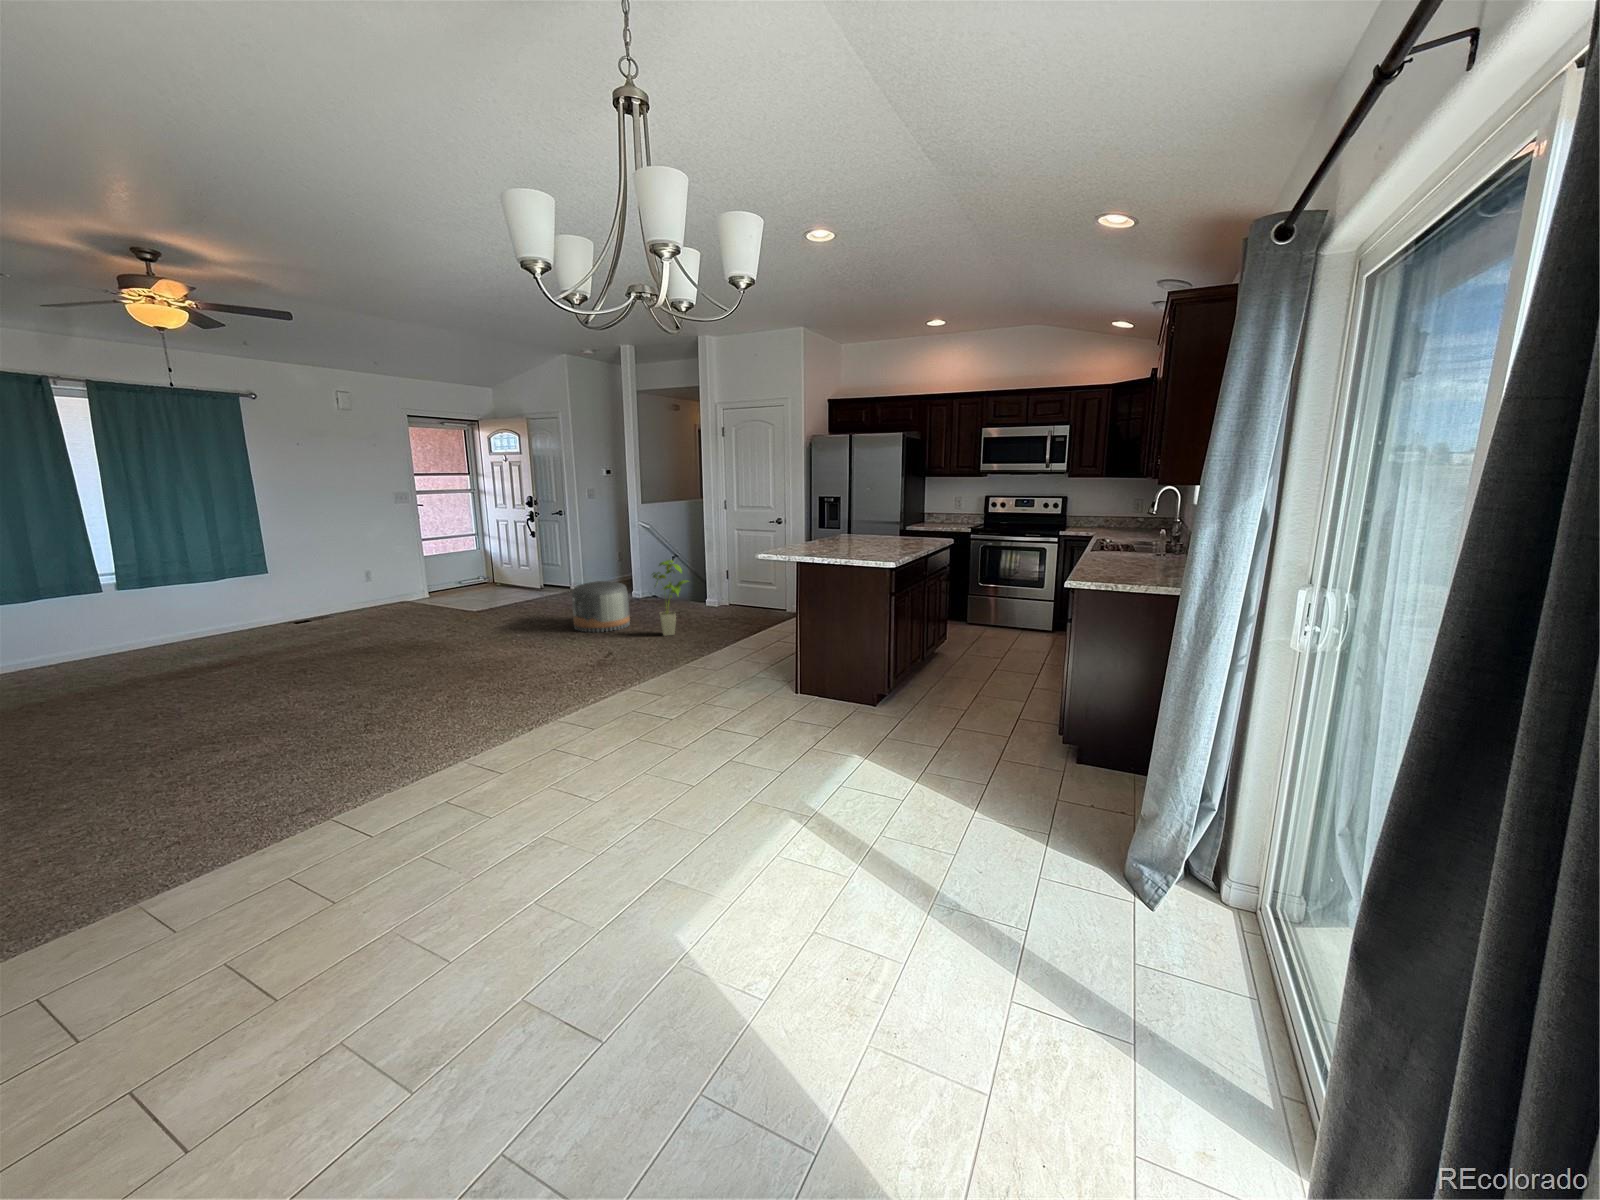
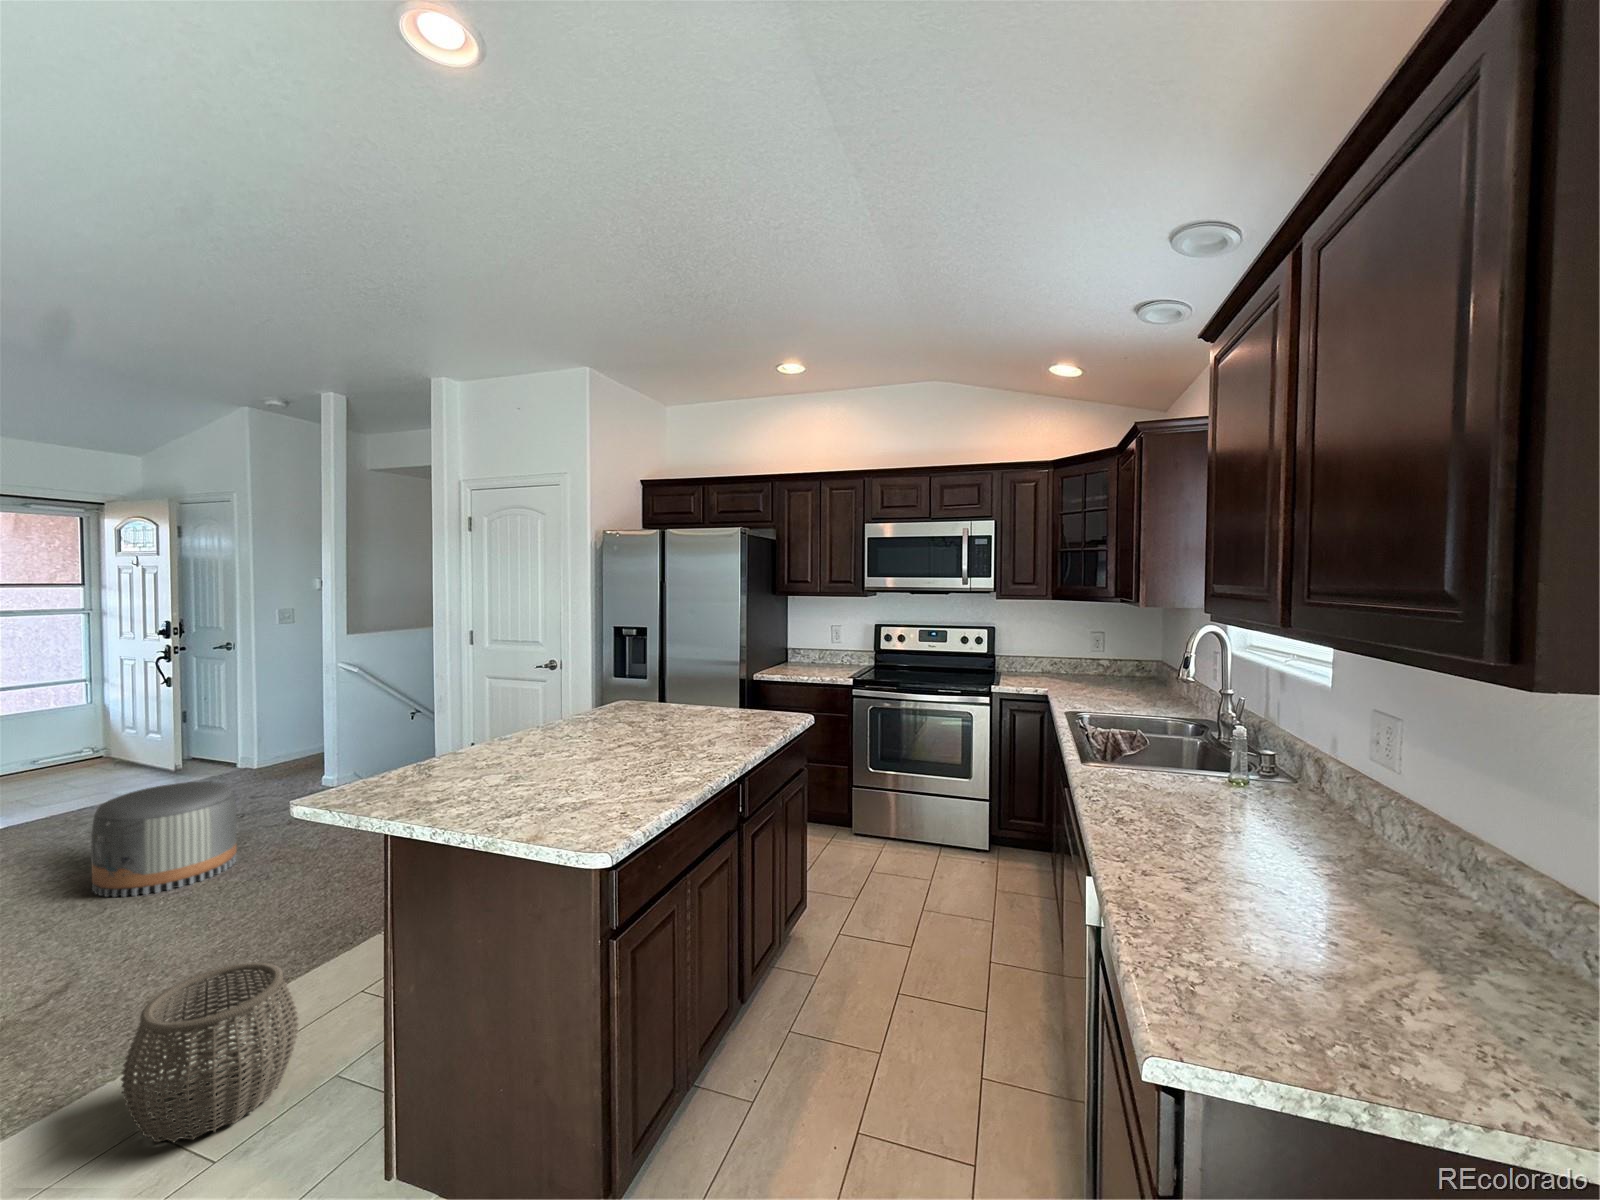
house plant: present [653,560,688,636] -> none [248,748,347,902]
woven basket: none [683,633,735,686] -> present [121,963,299,1142]

